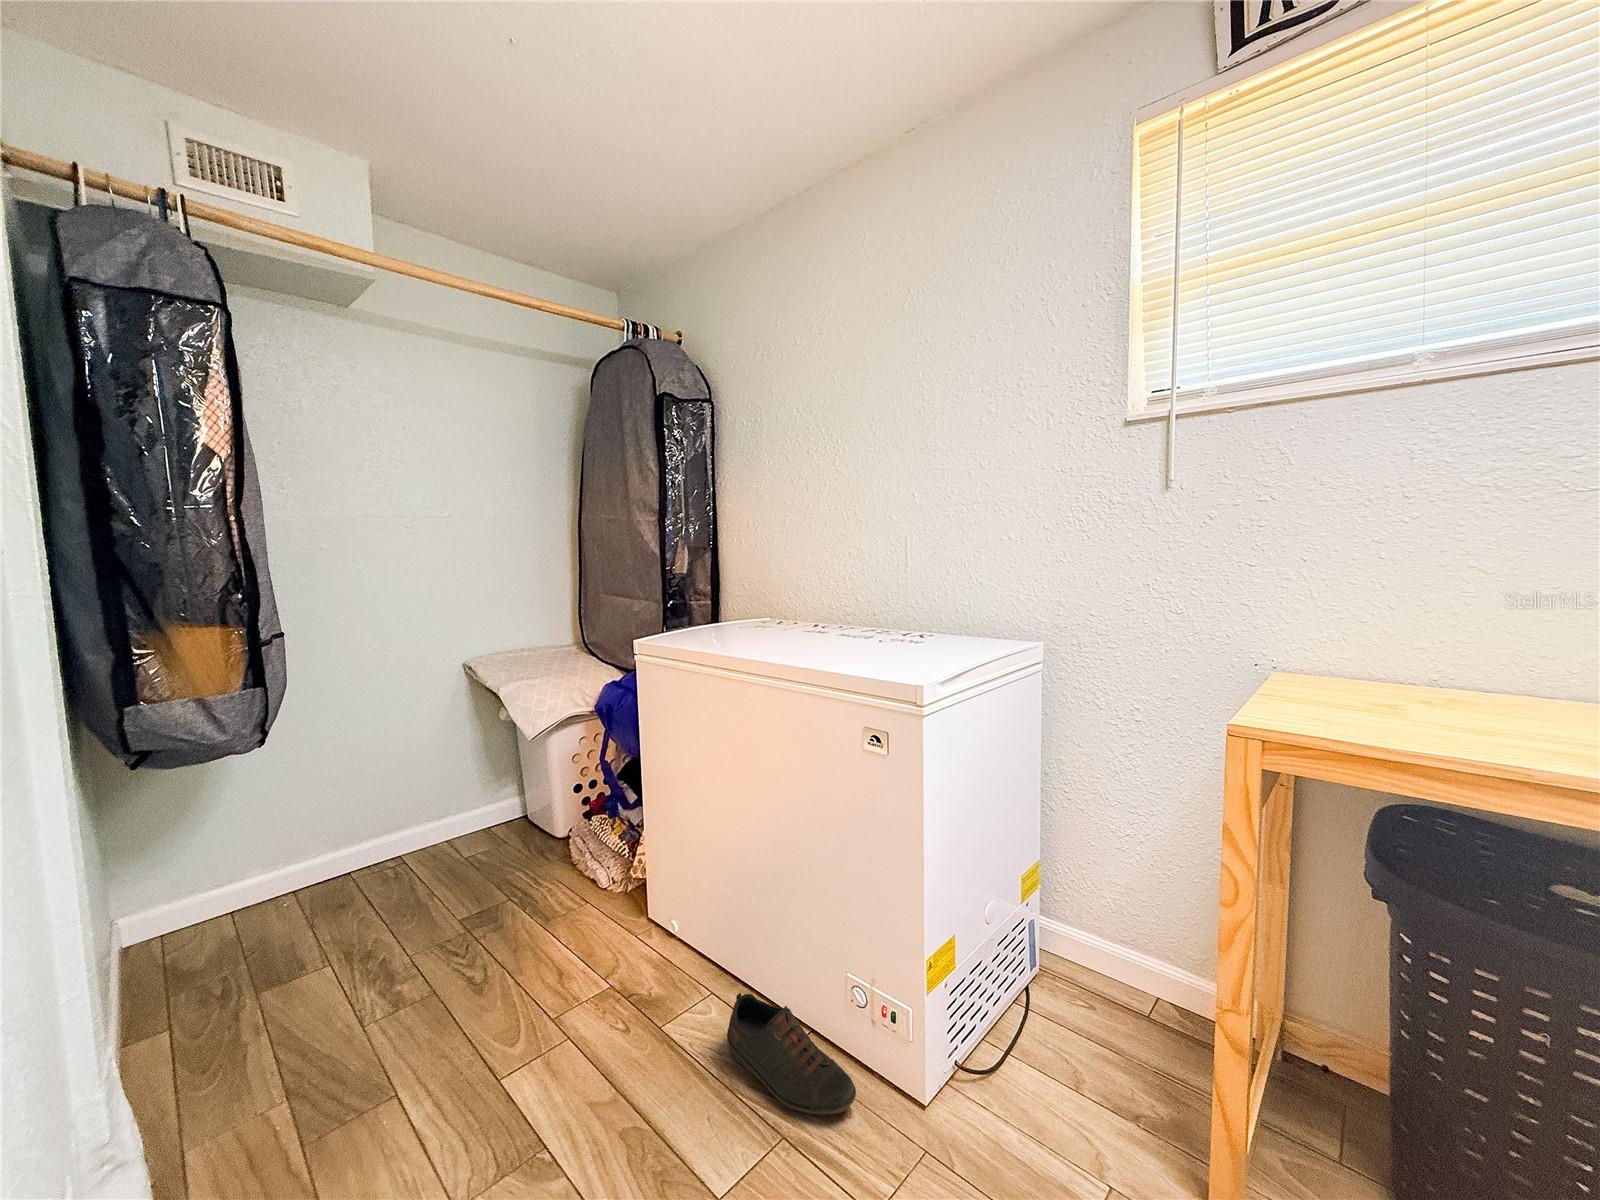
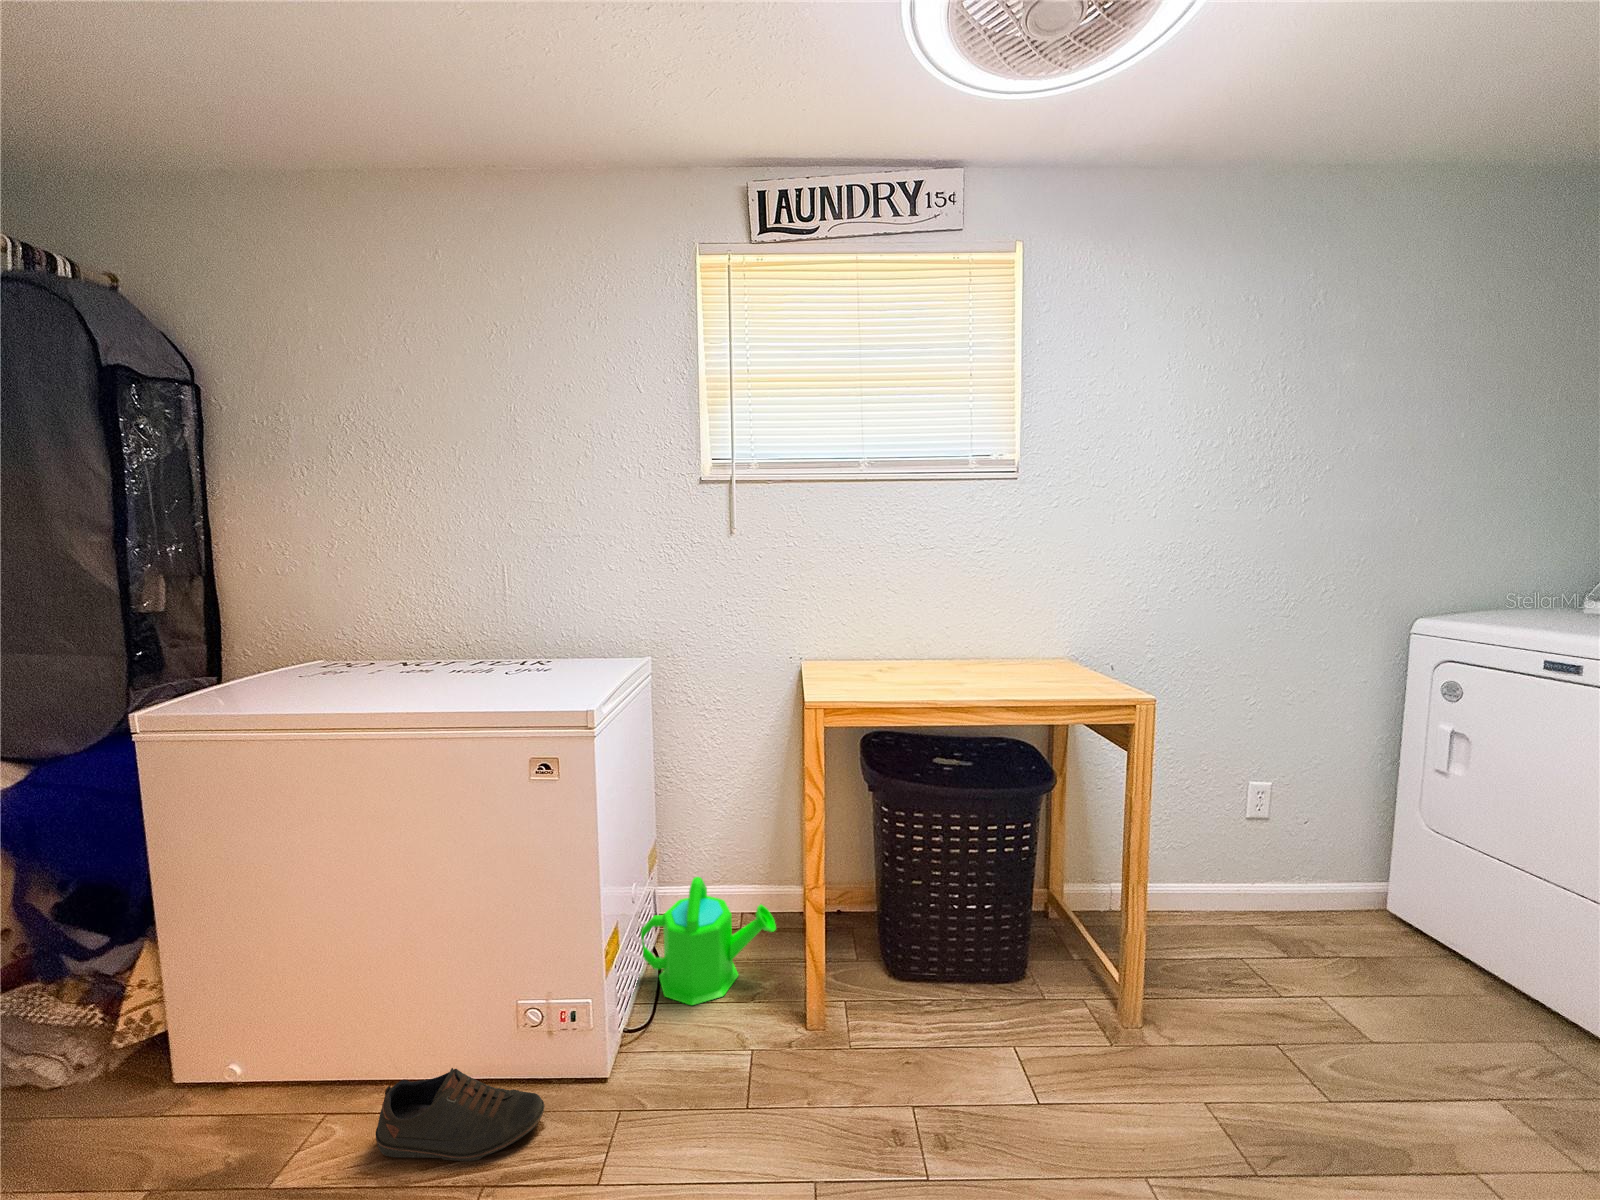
watering can: none [990,923,1185,1093] -> present [641,877,776,1005]

